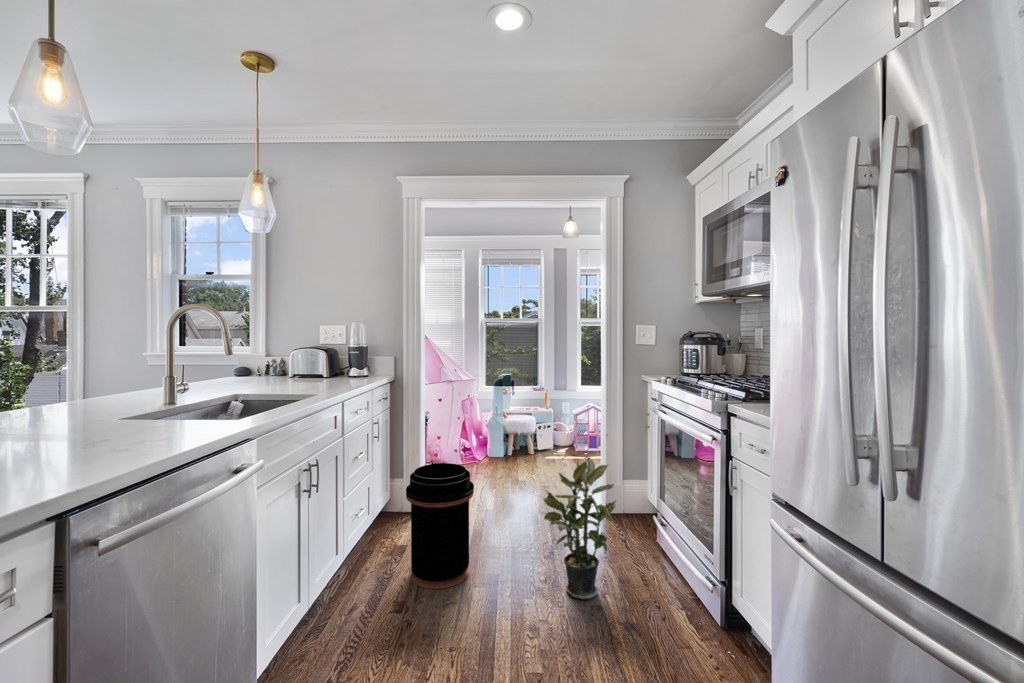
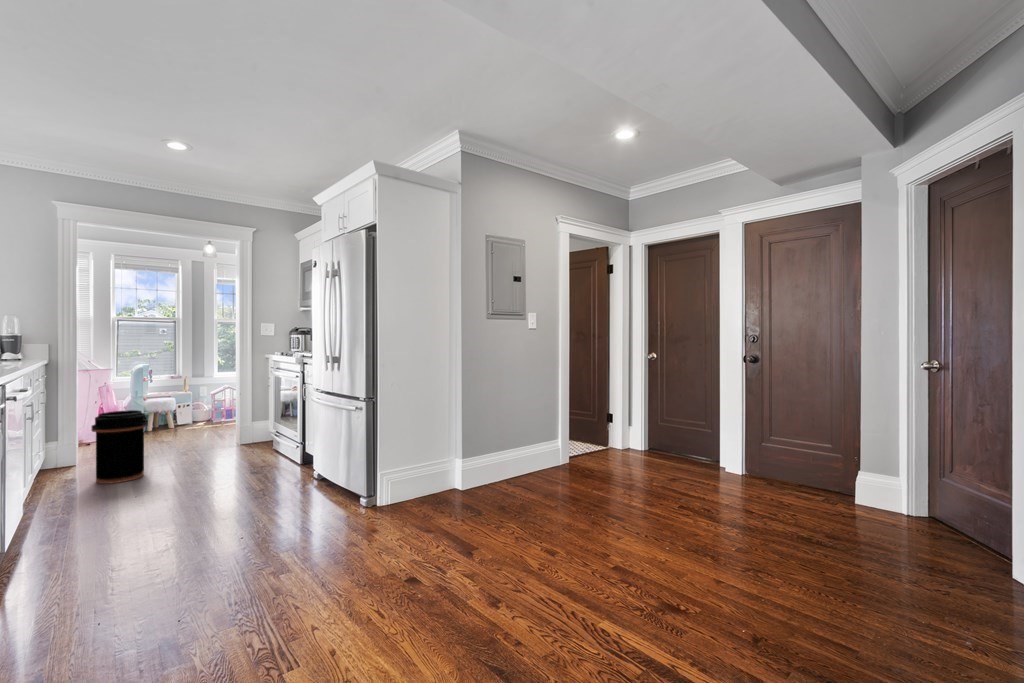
potted plant: present [543,457,616,599] -> none [200,394,247,468]

